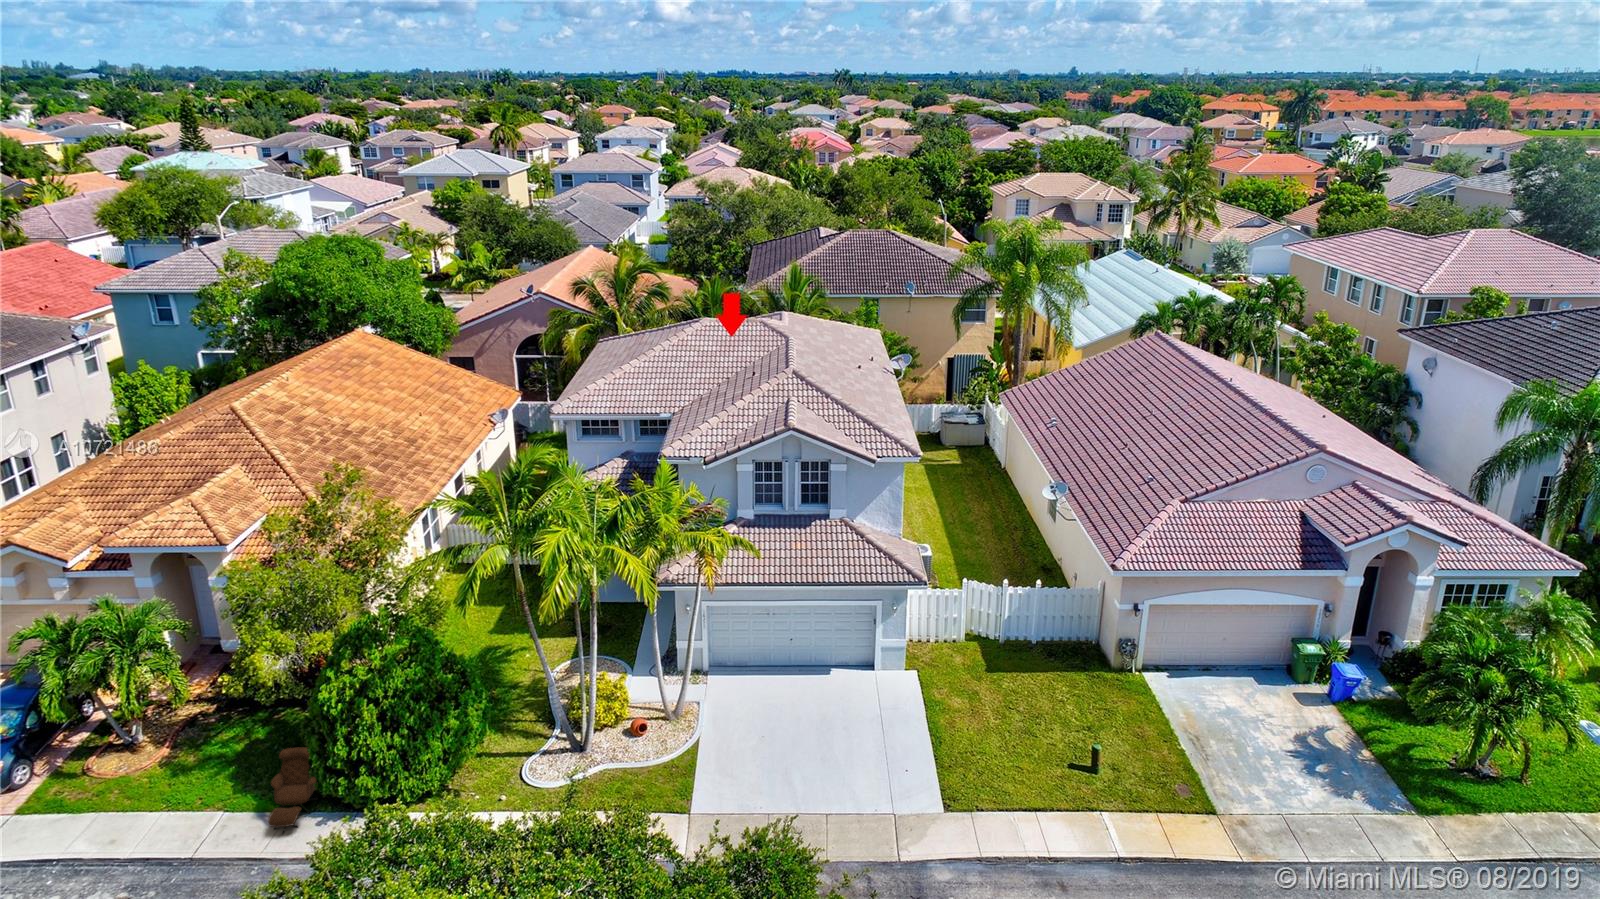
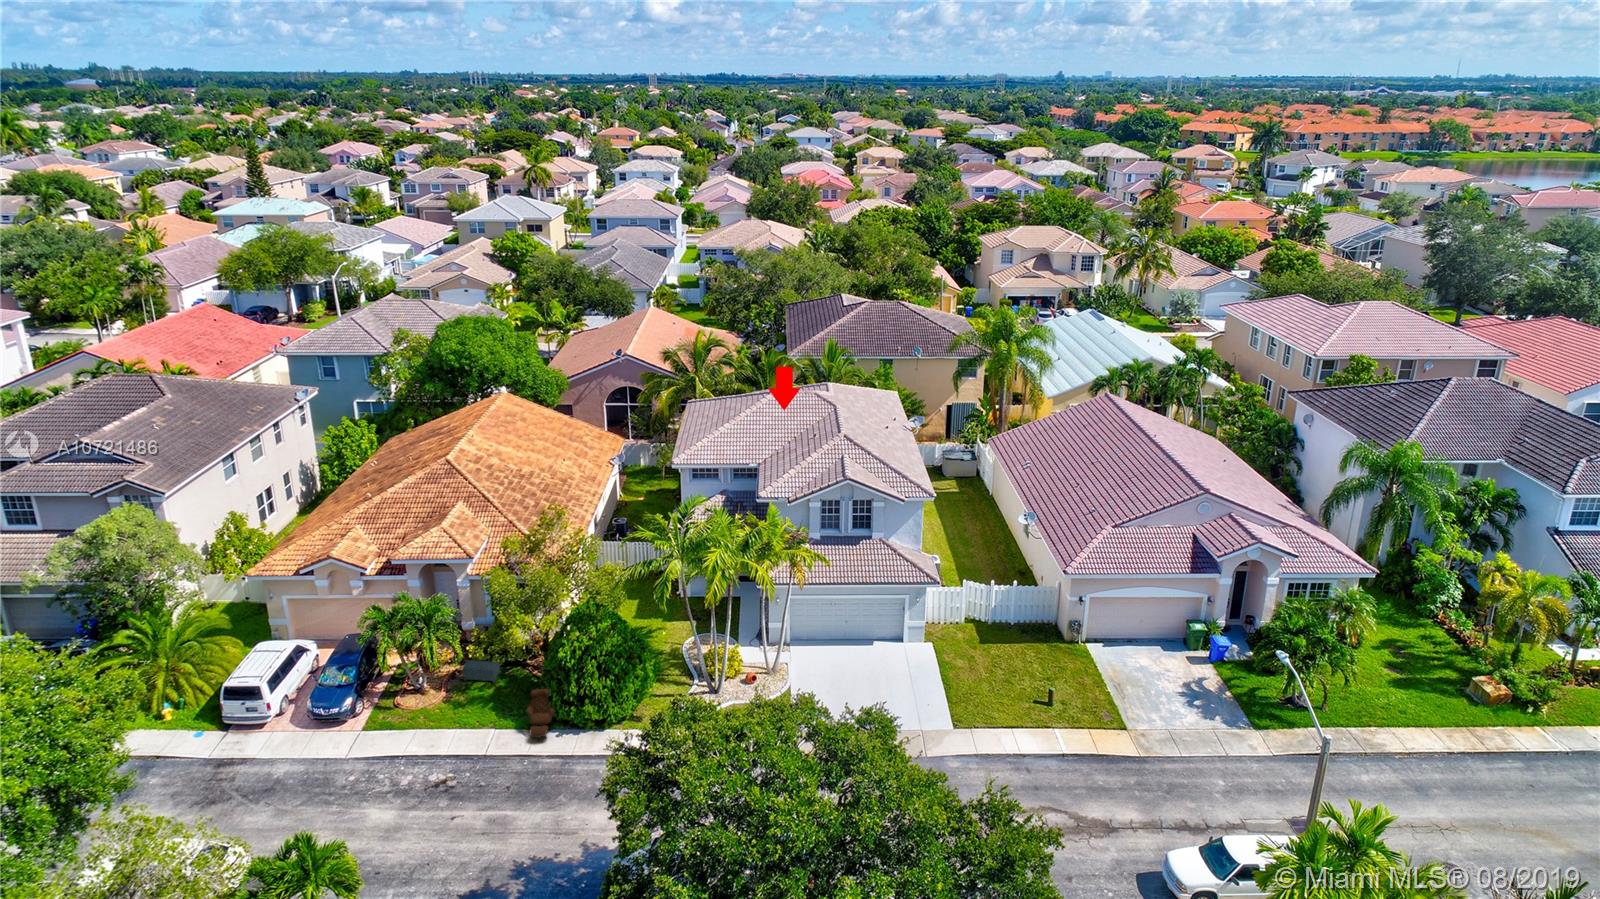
bench: none [206,697,269,732] -> present [462,660,500,682]

